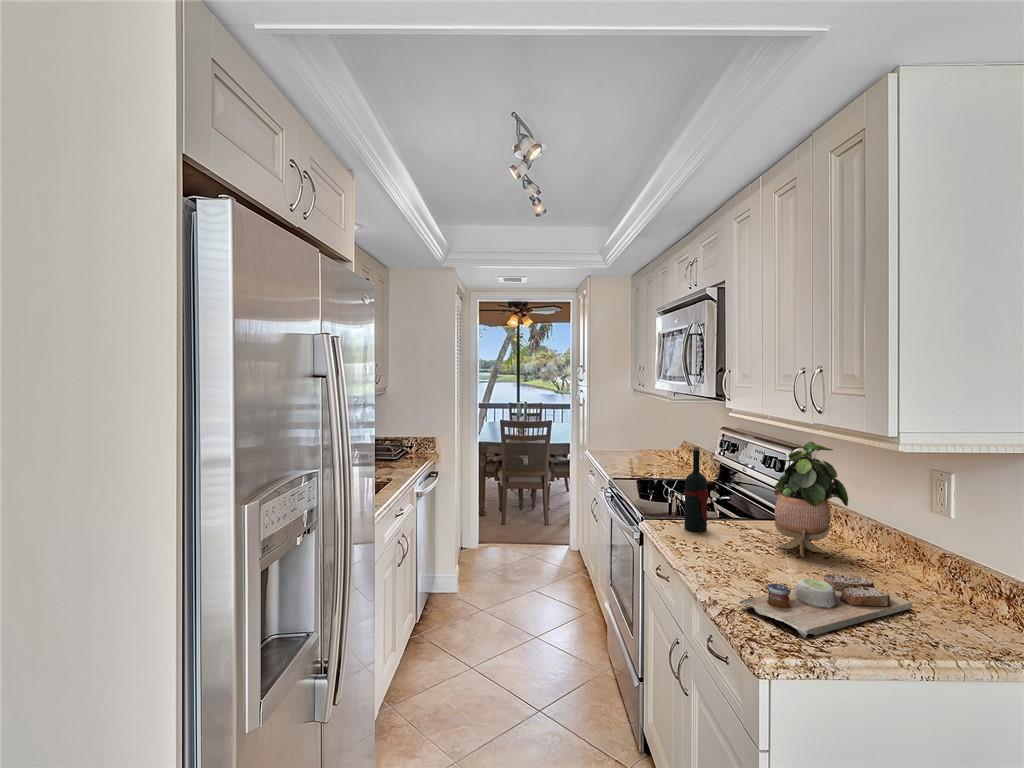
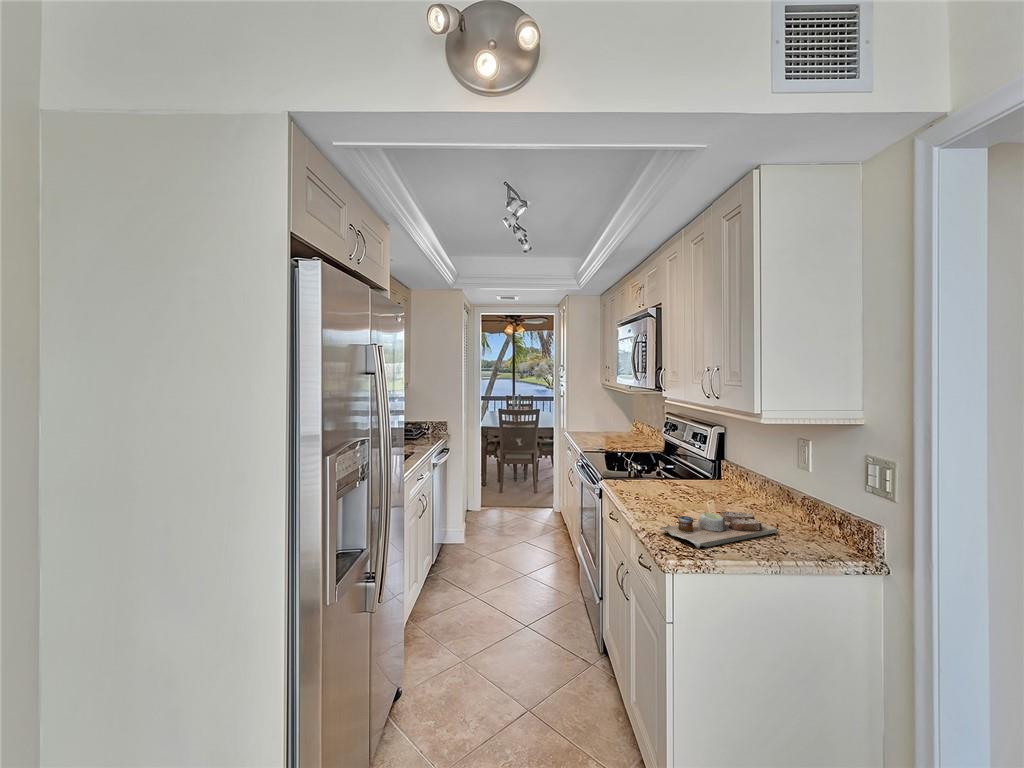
potted plant: present [774,442,848,557] -> none [695,421,746,503]
wine bottle: present [684,447,708,532] -> none [632,426,650,488]

